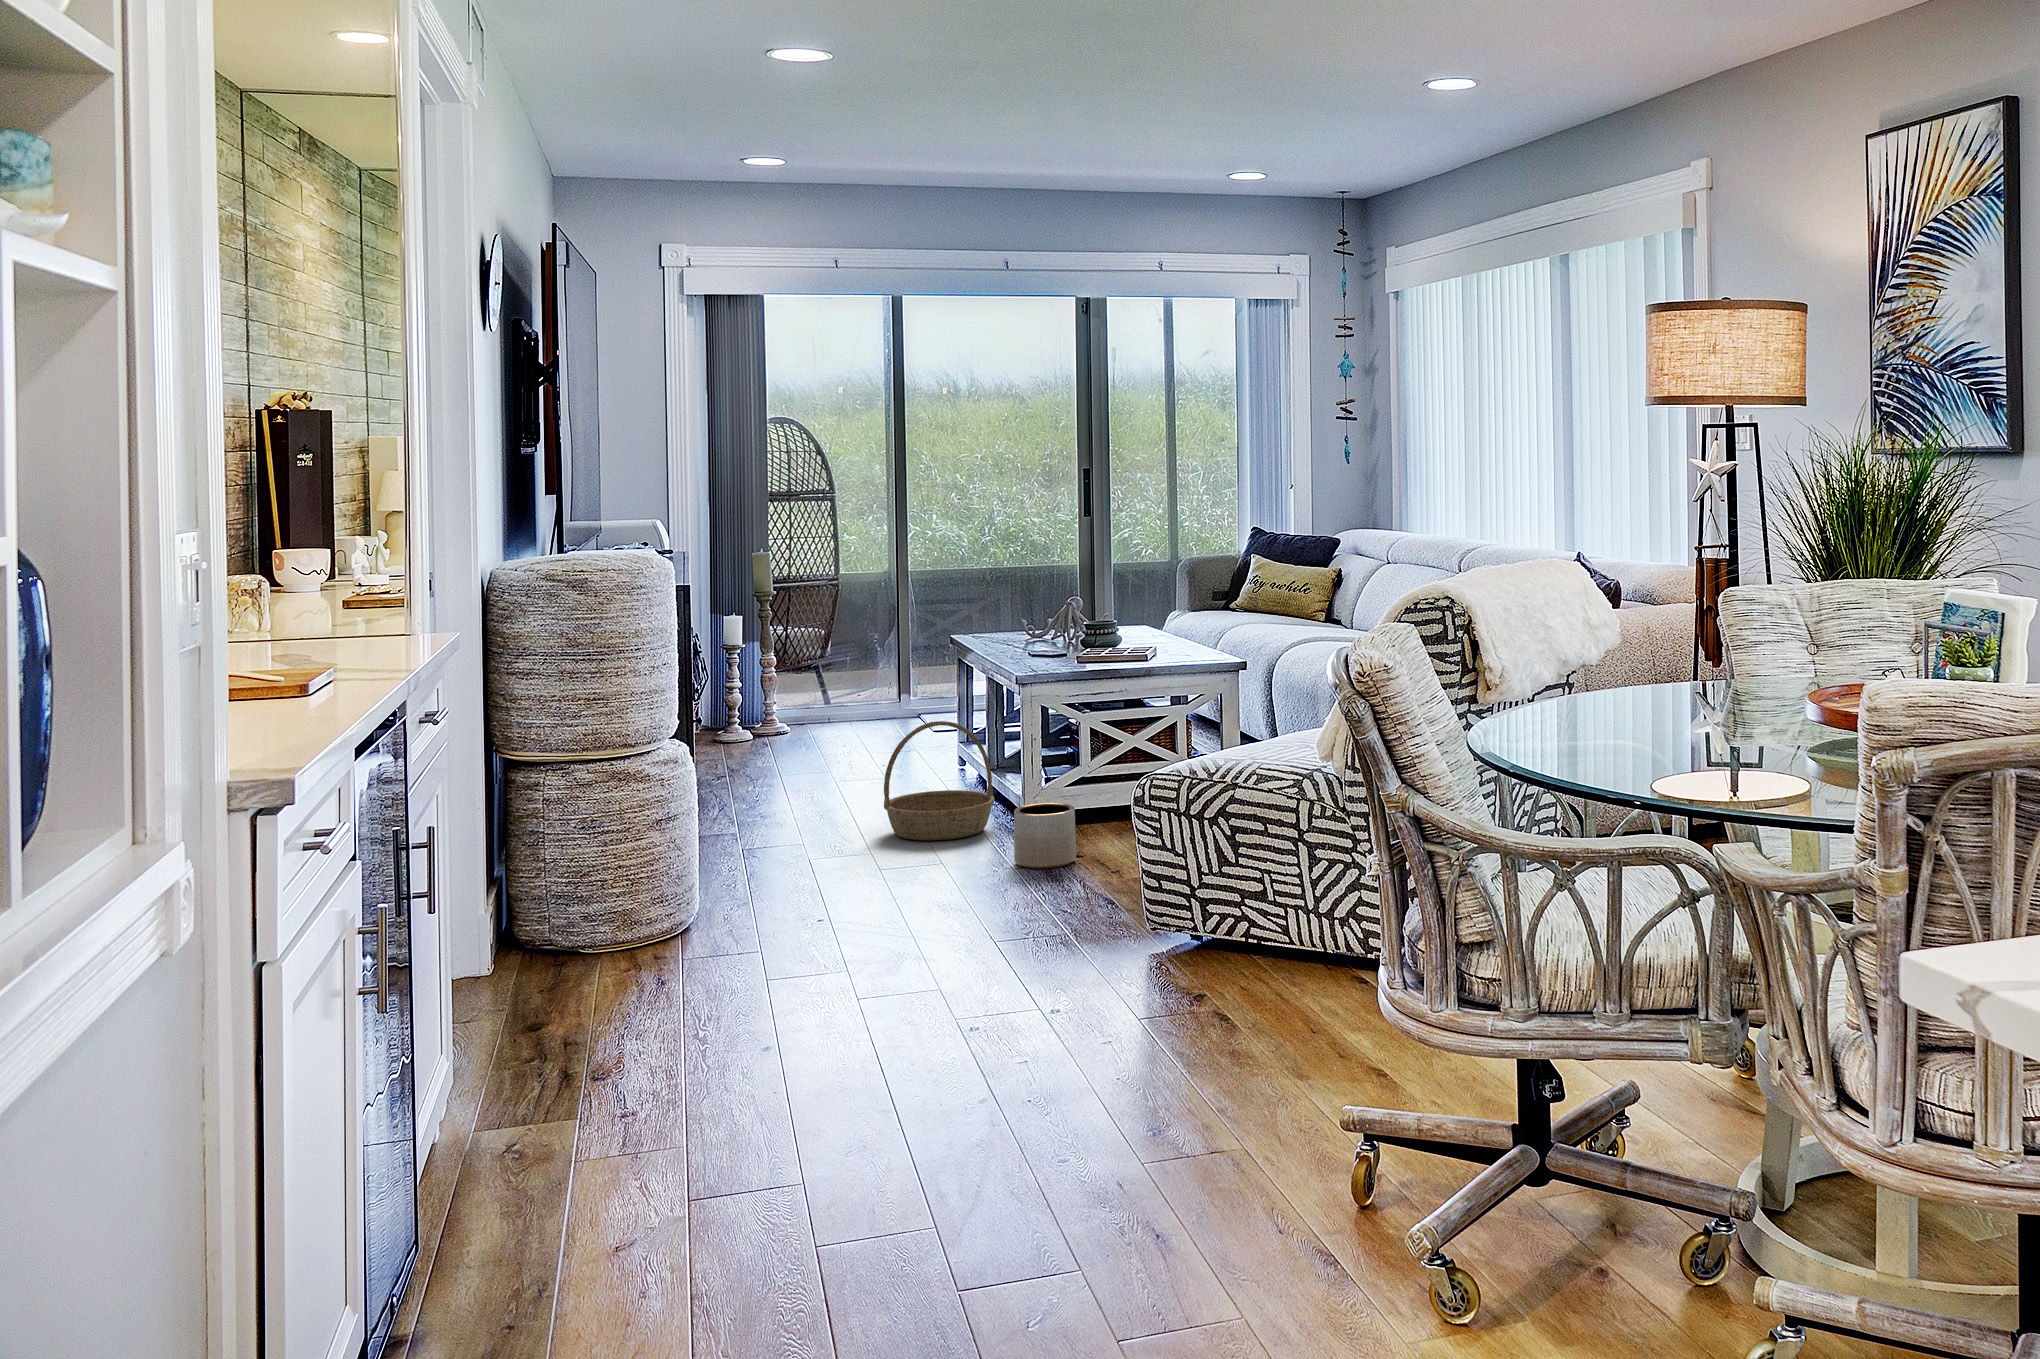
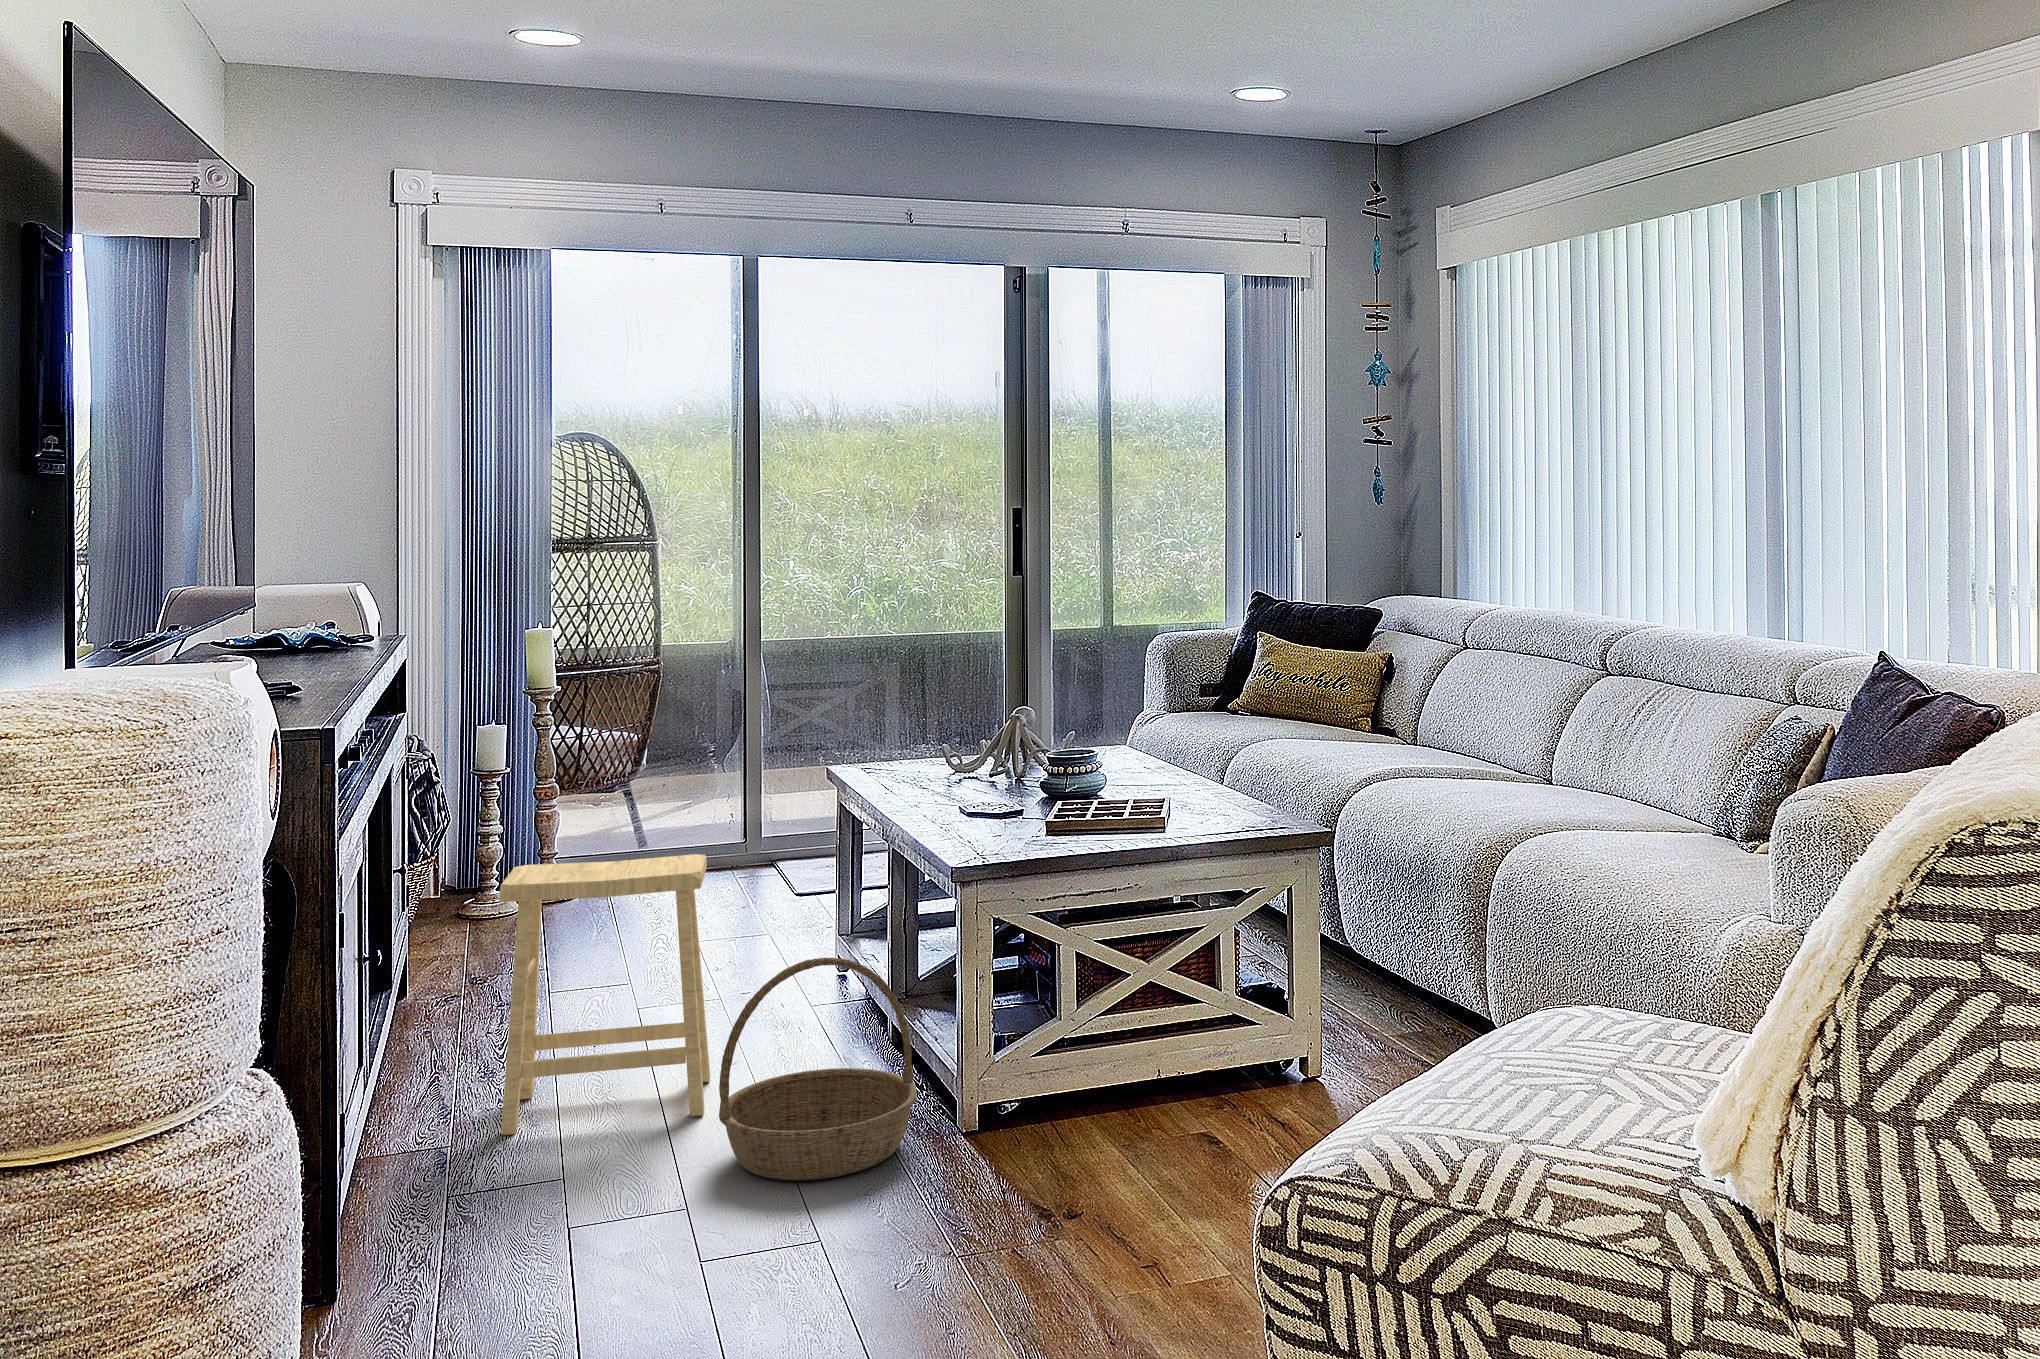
footstool: none [759,672,879,824] -> present [499,854,710,1135]
planter: present [1014,803,1076,868] -> none [966,1127,1080,1266]

